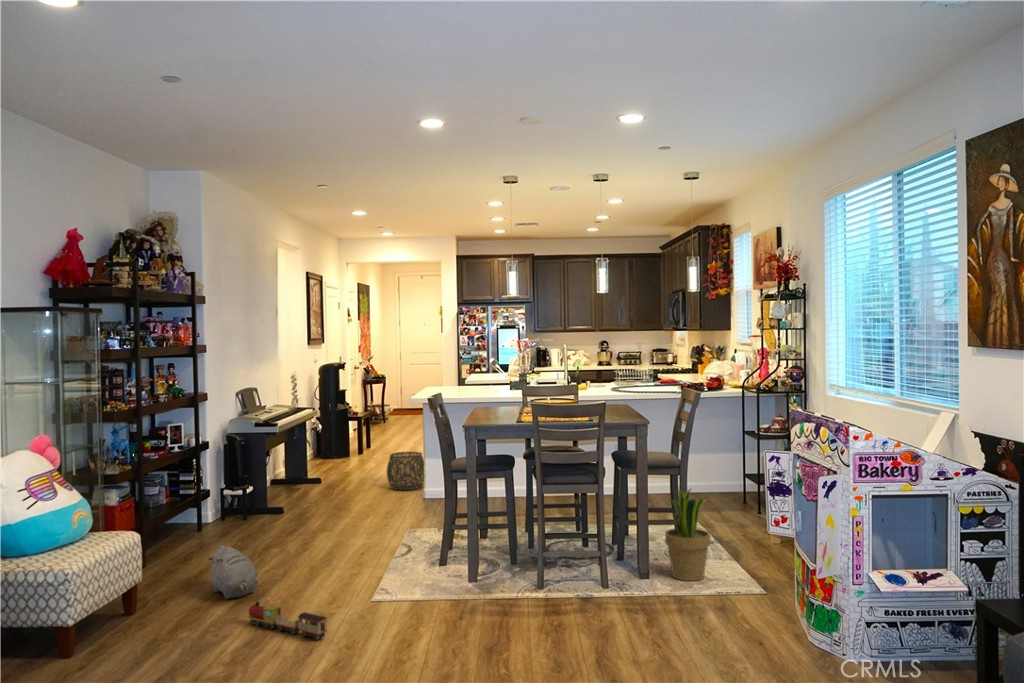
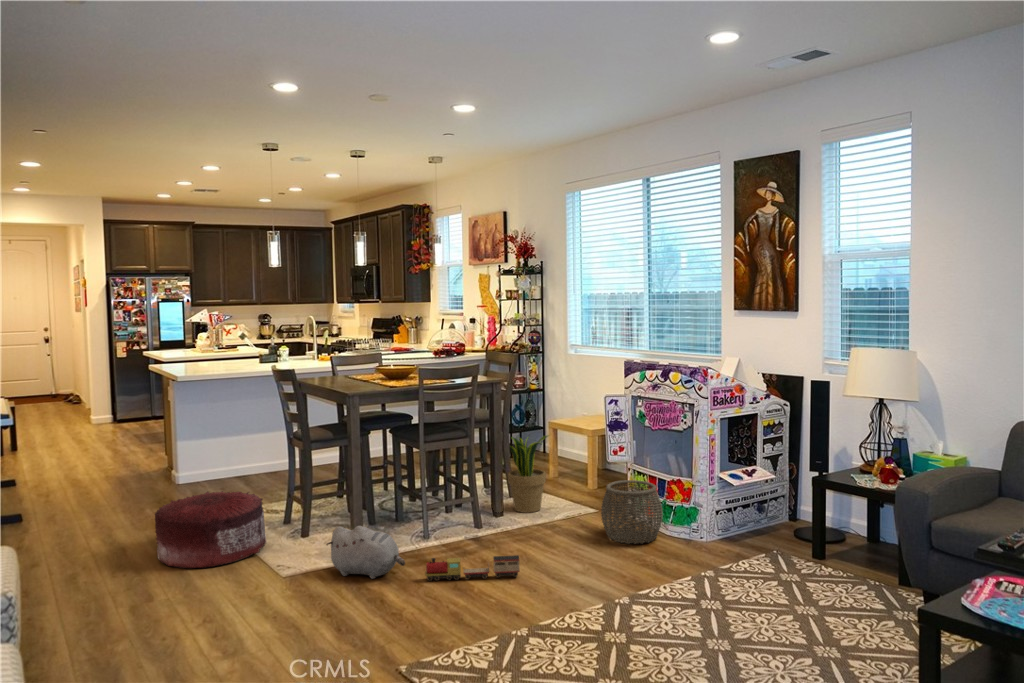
woven basket: present [387,452,425,490] -> present [601,480,663,544]
pouf: none [311,506,411,575] -> present [155,491,267,568]
plush toy: present [209,545,258,599] -> present [327,526,405,579]
toy train: present [248,601,327,640] -> present [425,555,519,581]

